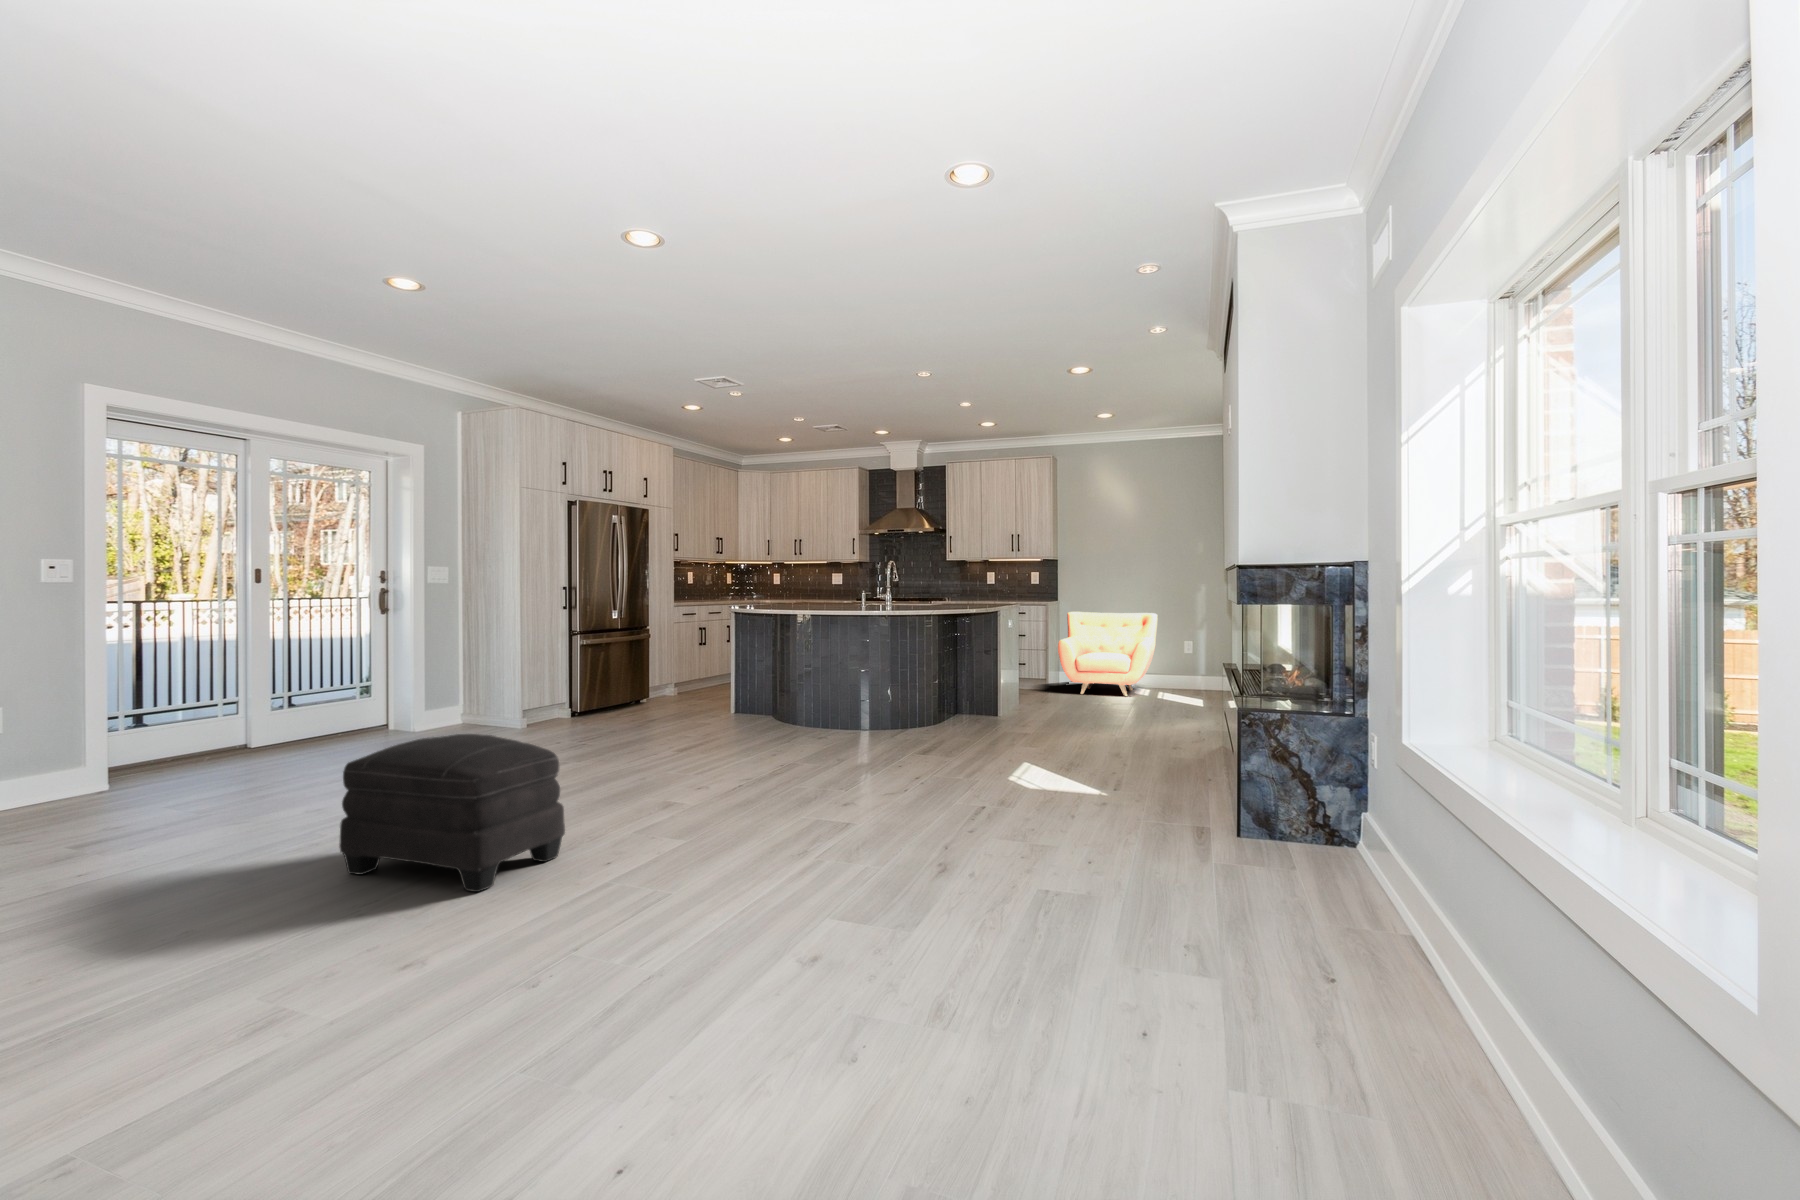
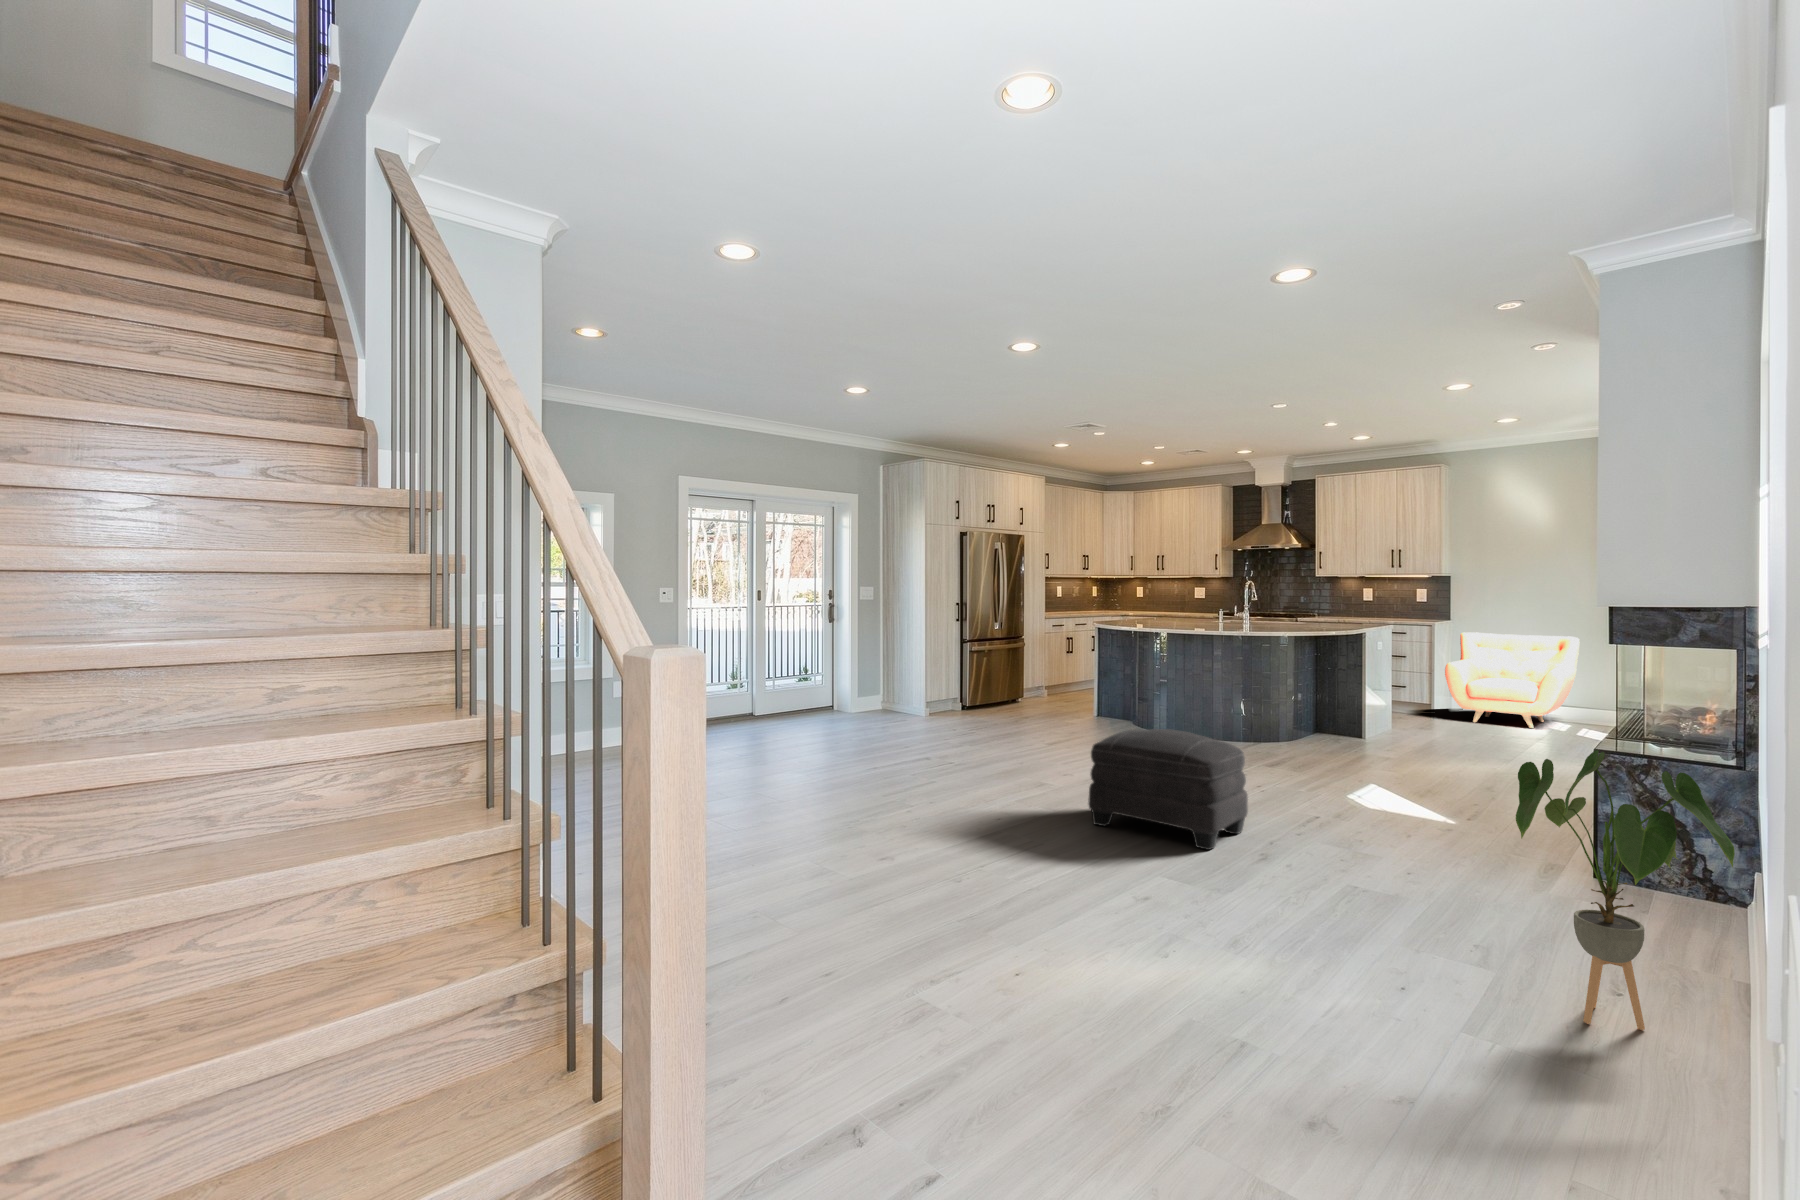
house plant: none [1249,705,1458,1016] -> present [1516,750,1735,1030]
ottoman: present [339,734,565,892] -> present [1088,729,1248,850]

